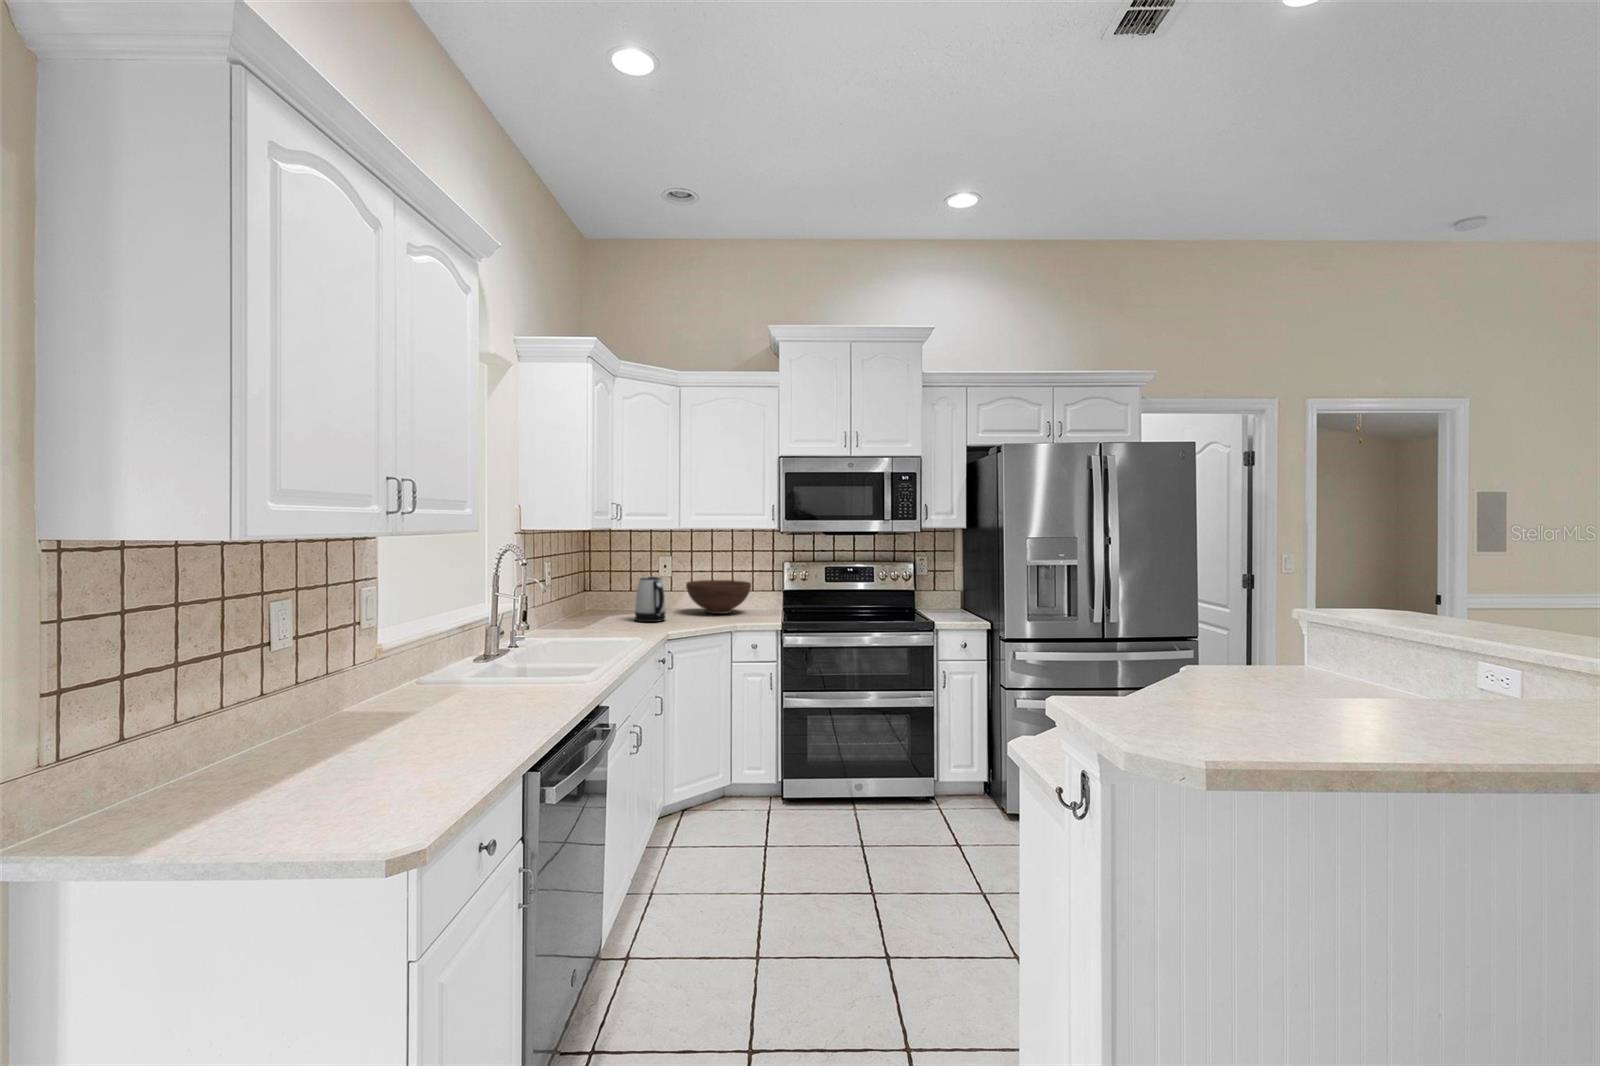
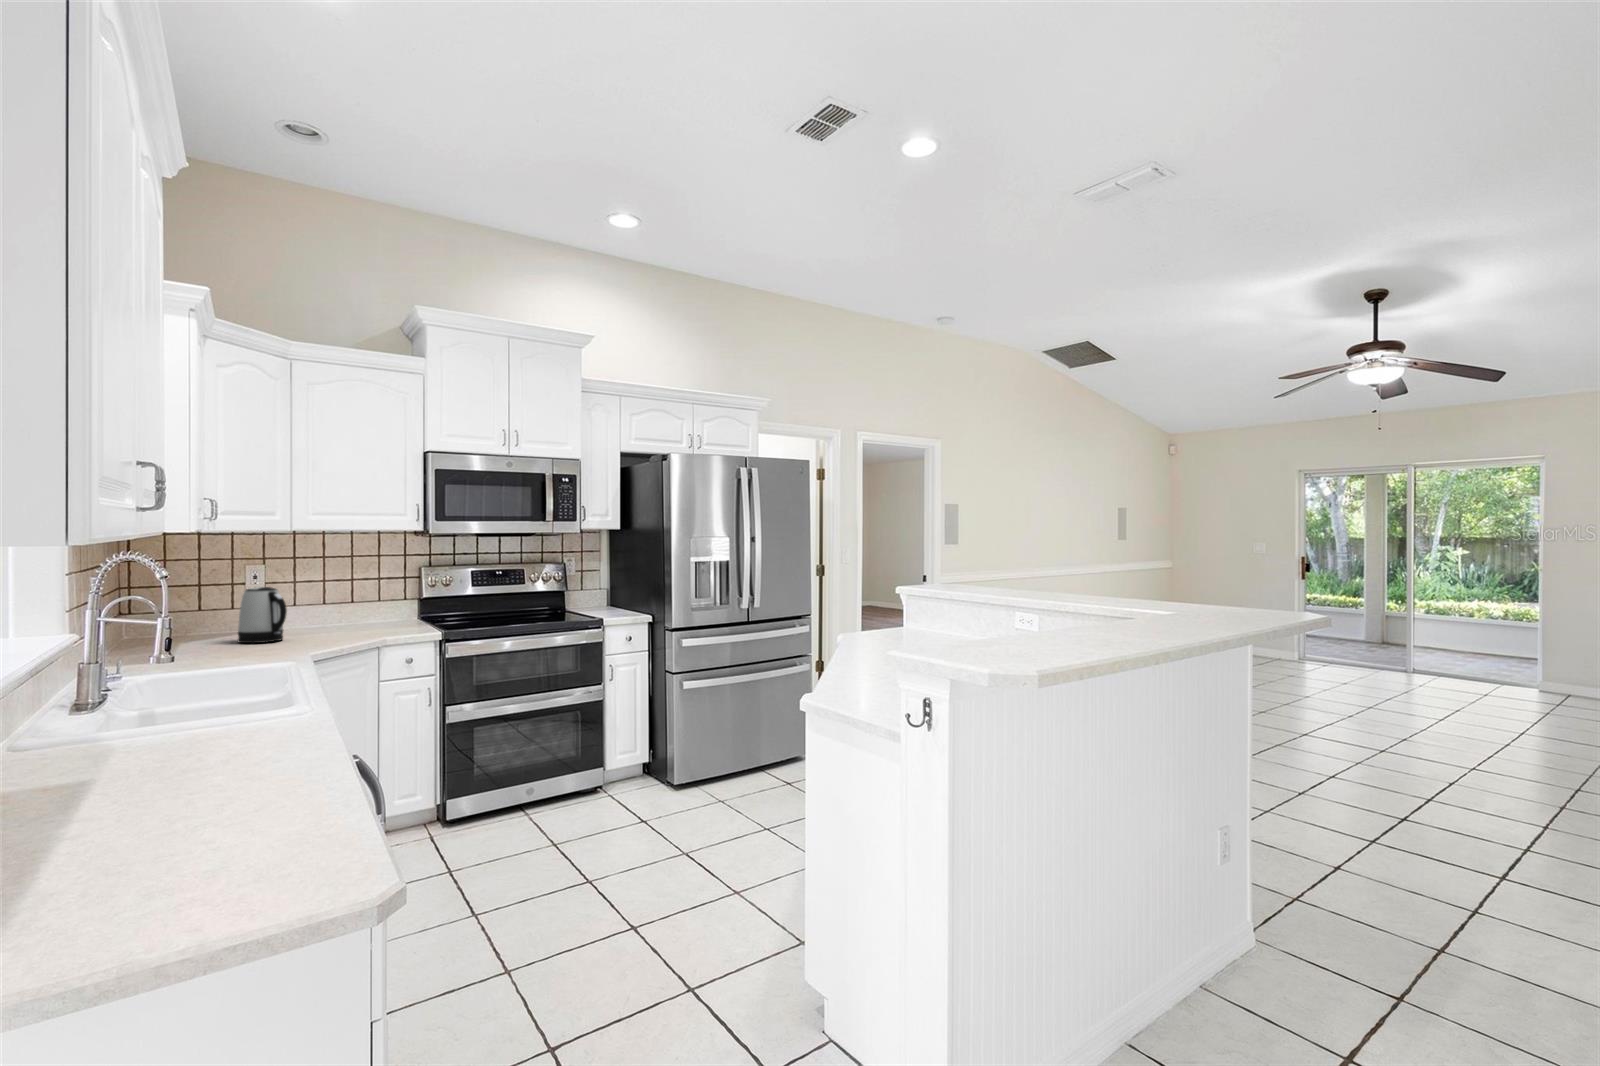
fruit bowl: present [686,580,751,614] -> none [296,590,385,629]

